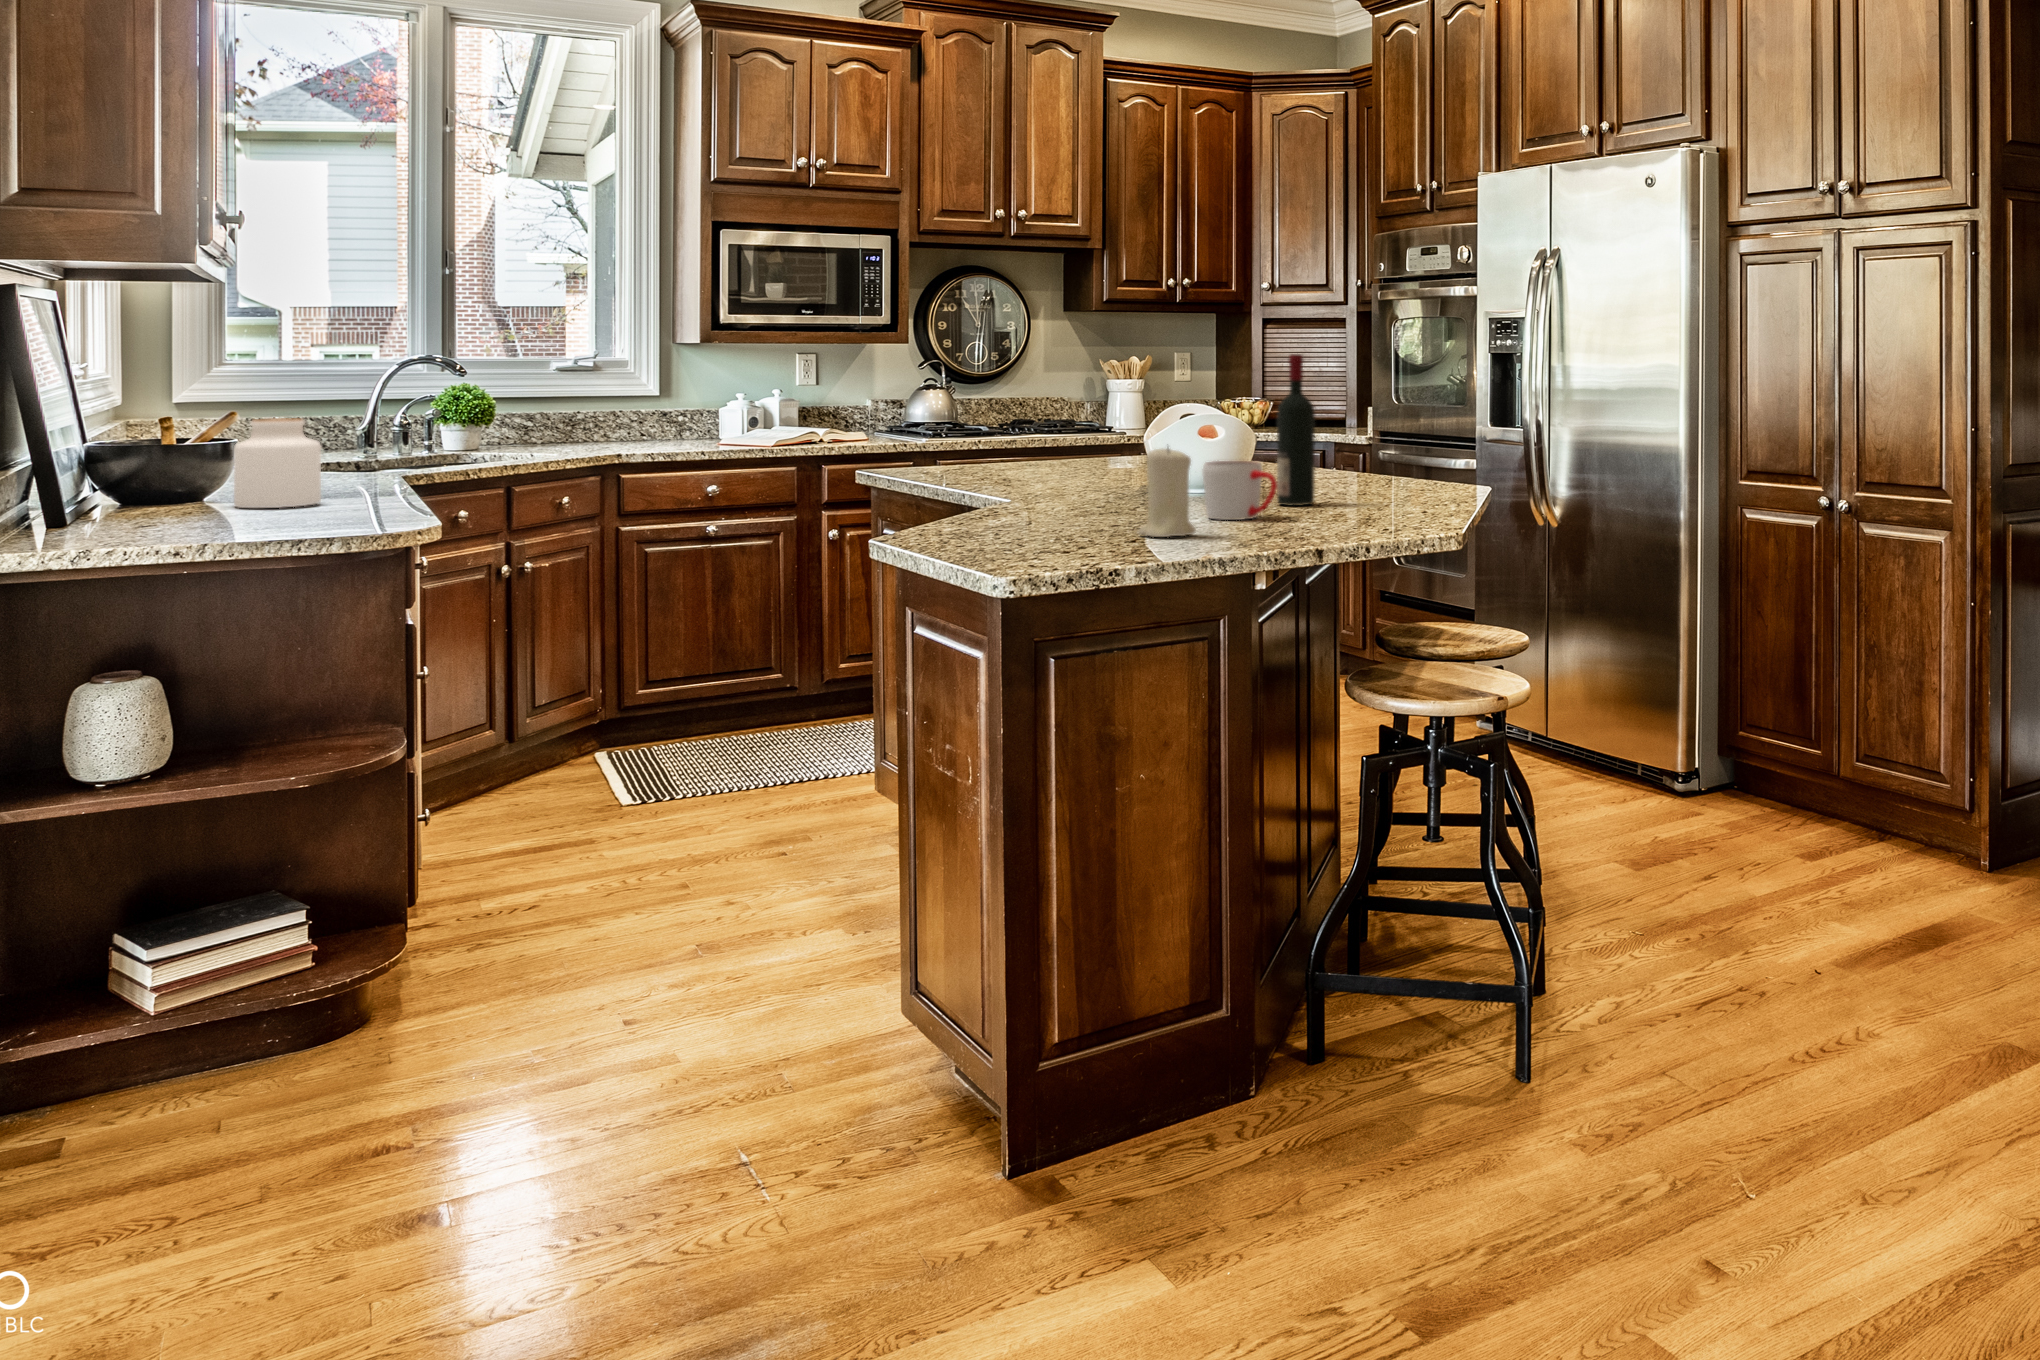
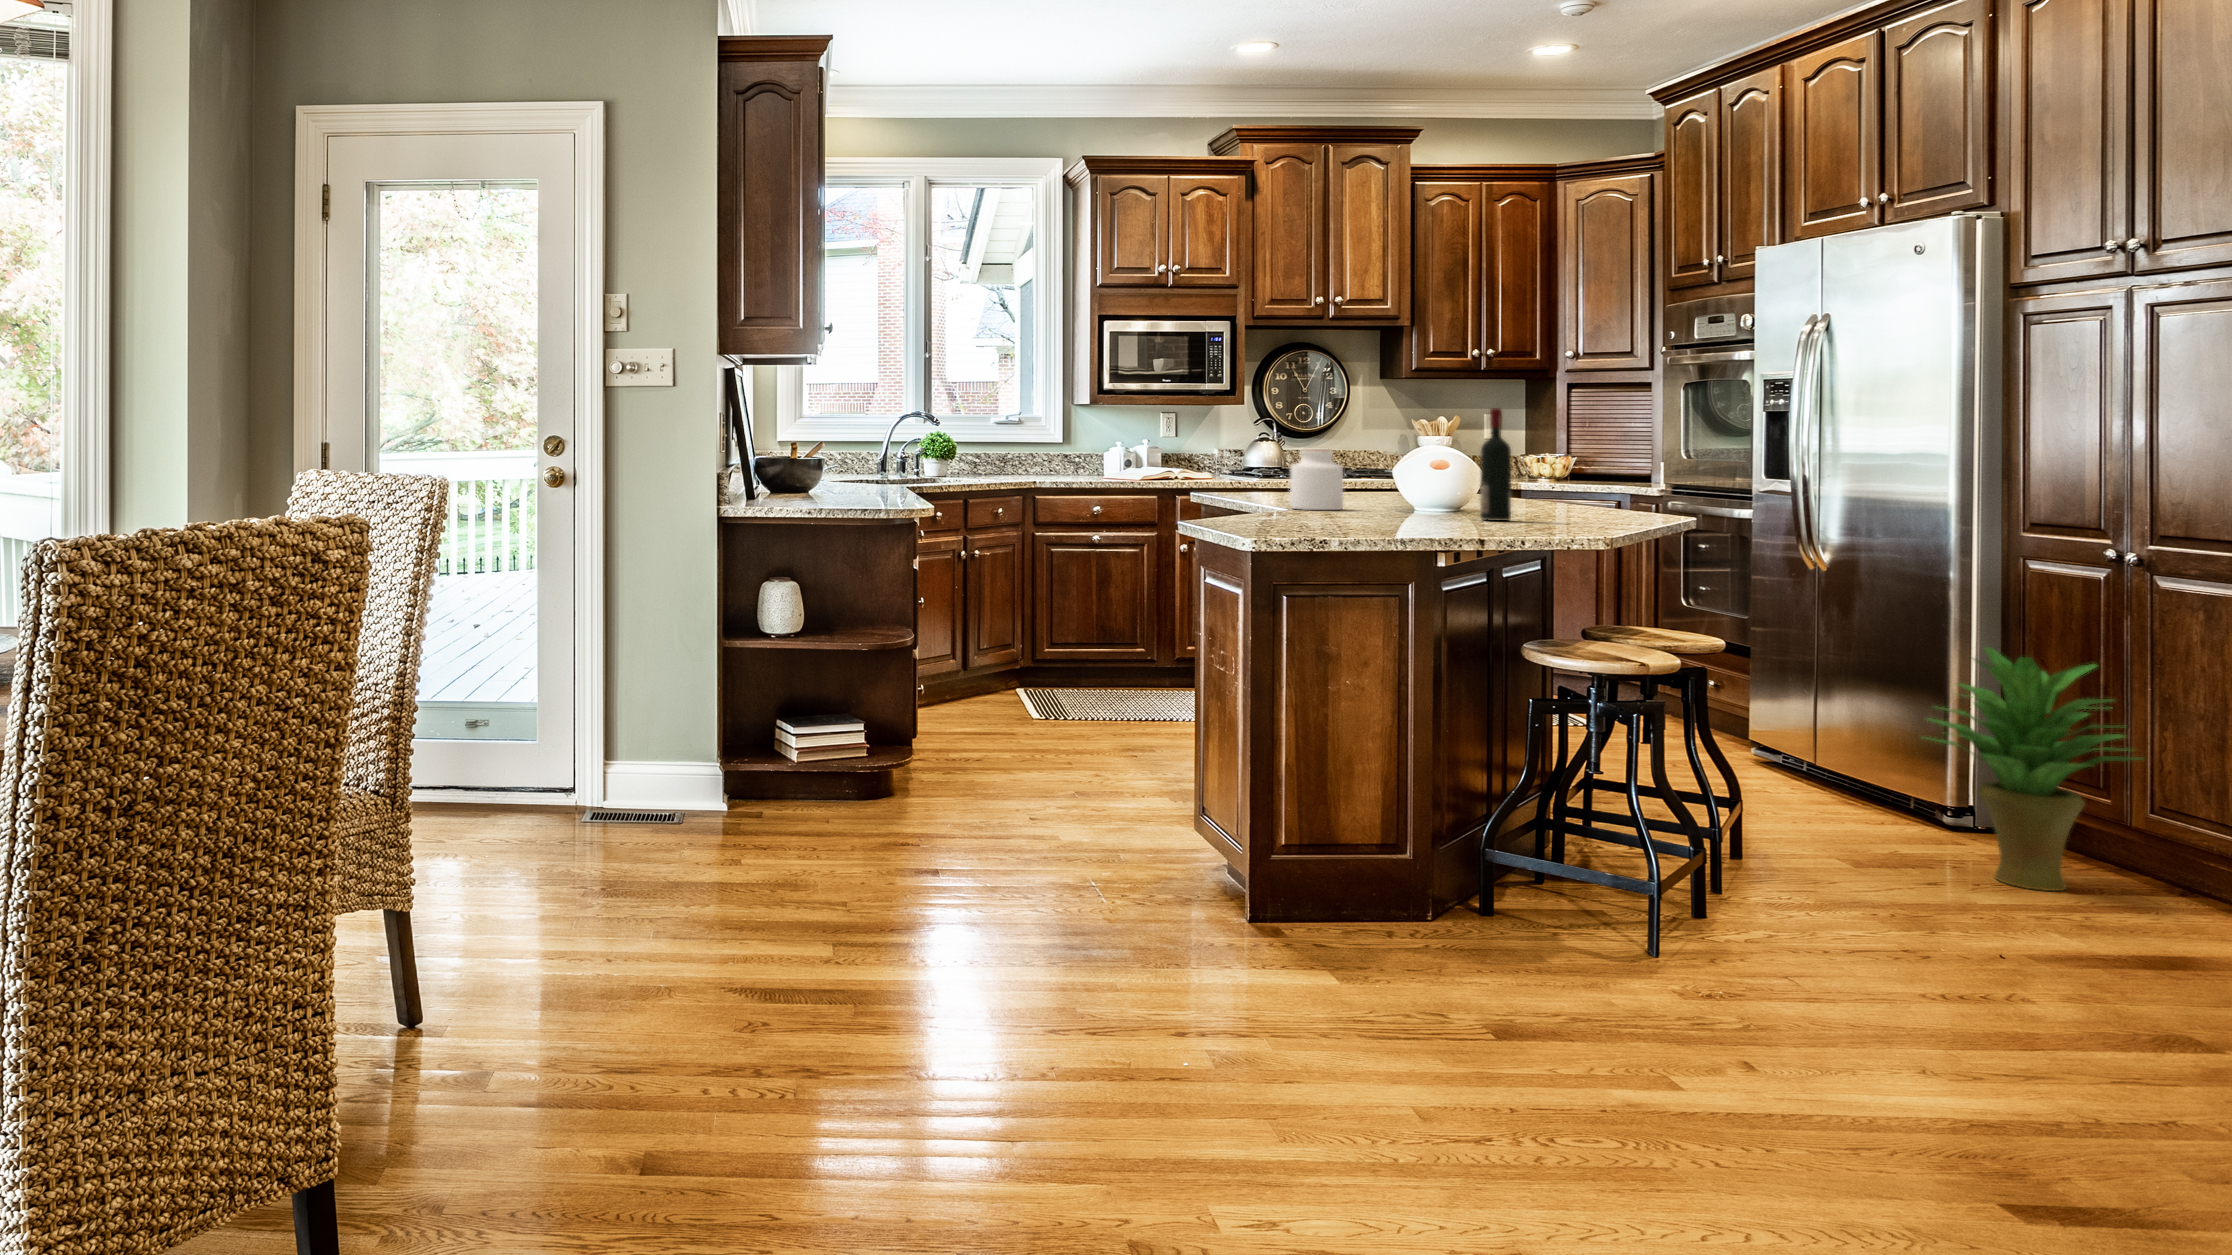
jar: present [234,418,321,508] -> present [1290,449,1343,510]
candle: present [1138,448,1196,537] -> none [1349,467,1390,528]
mug: present [1203,461,1277,520] -> none [1409,483,1463,524]
potted plant: none [1680,605,1867,863] -> present [1927,647,2143,891]

